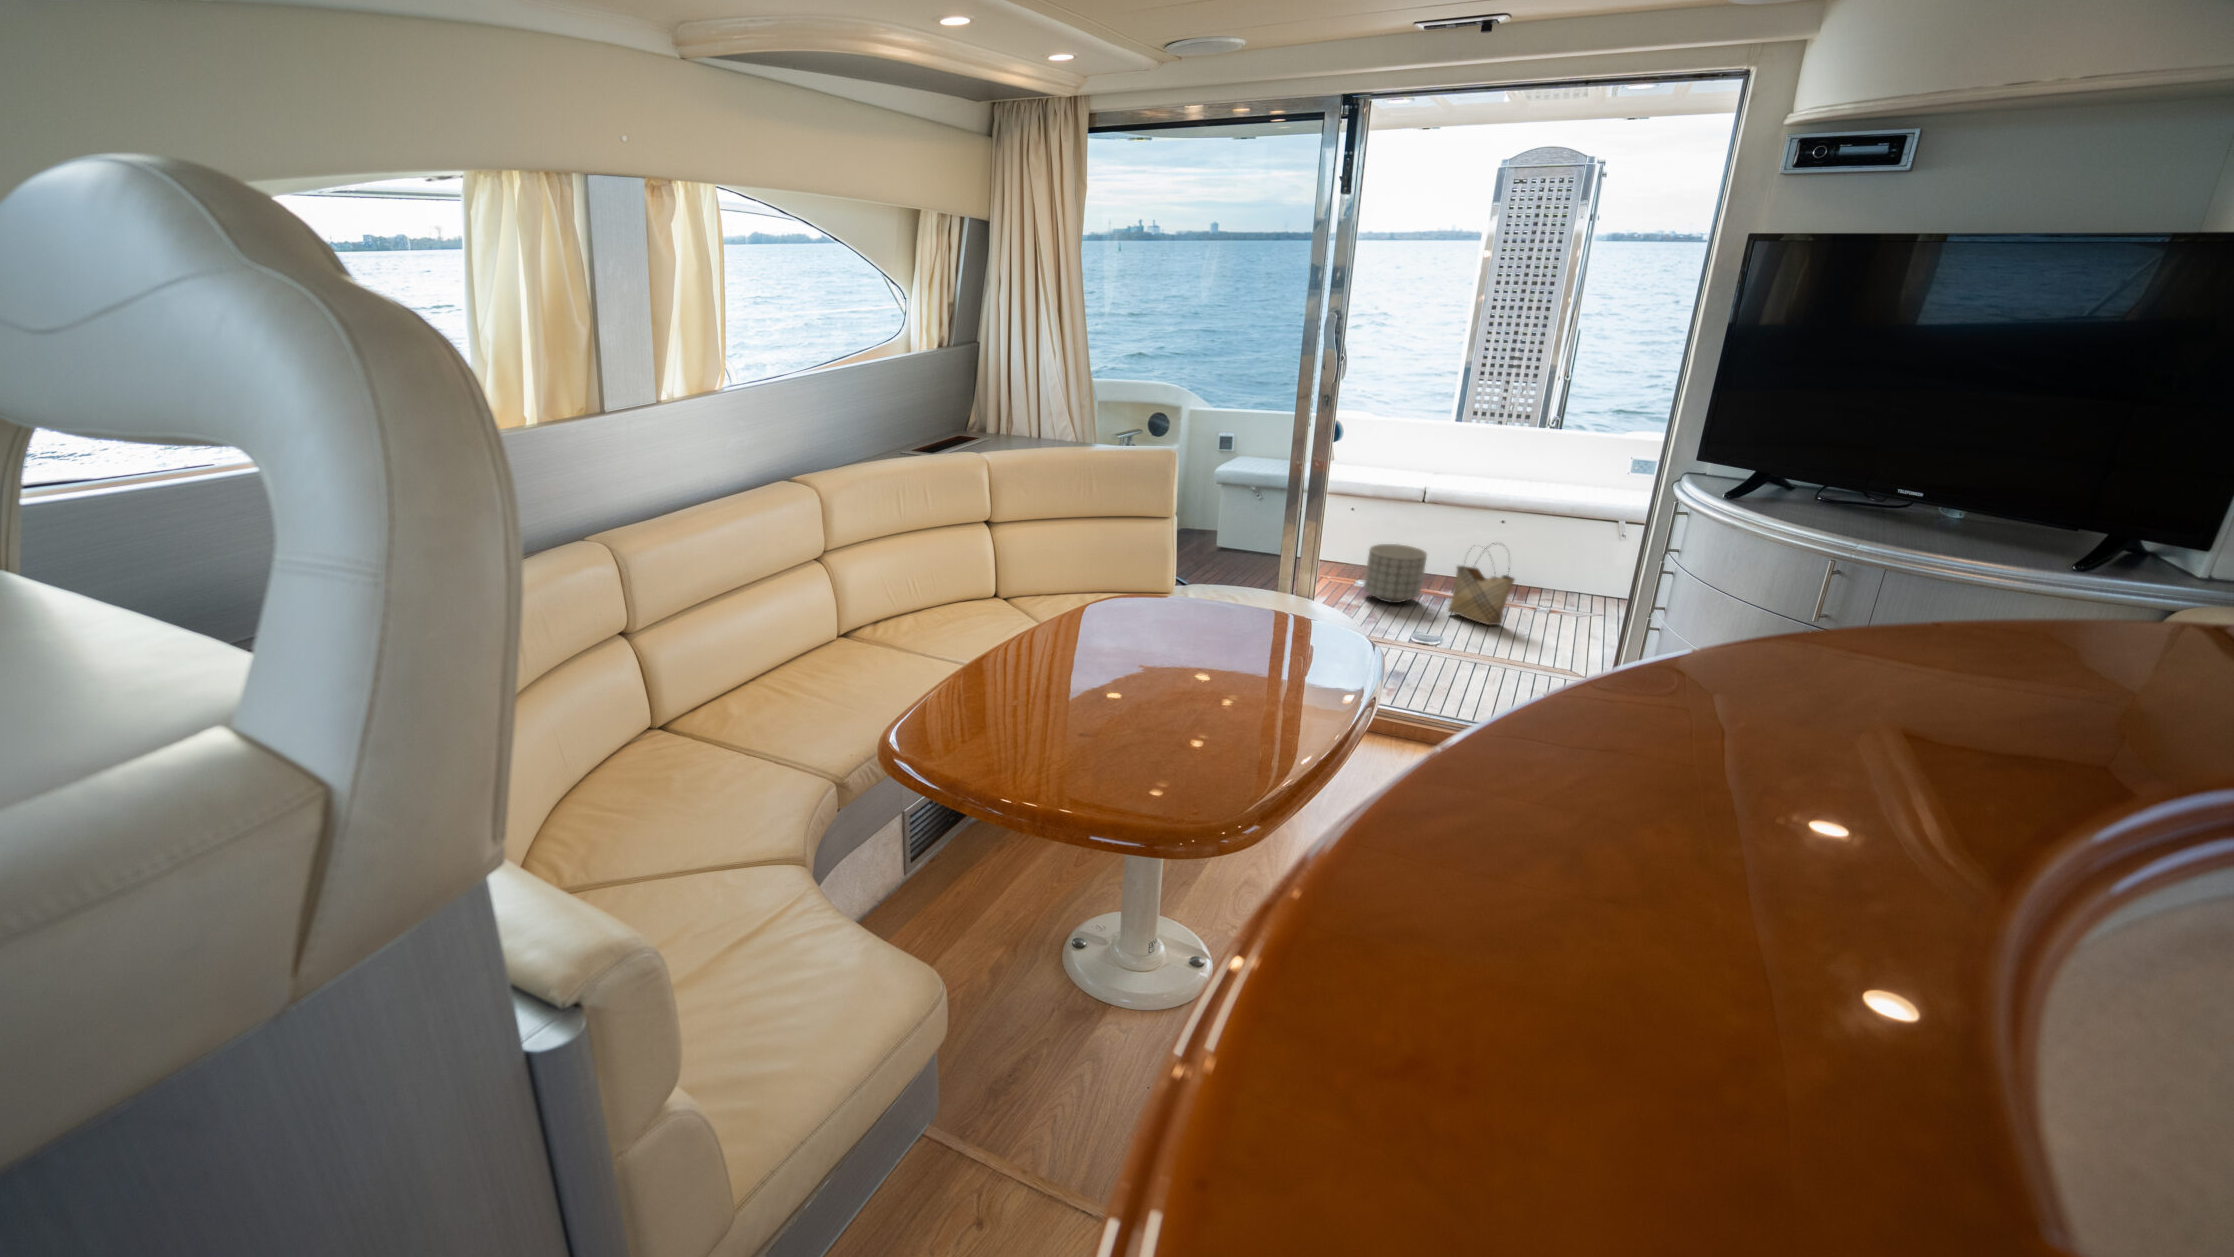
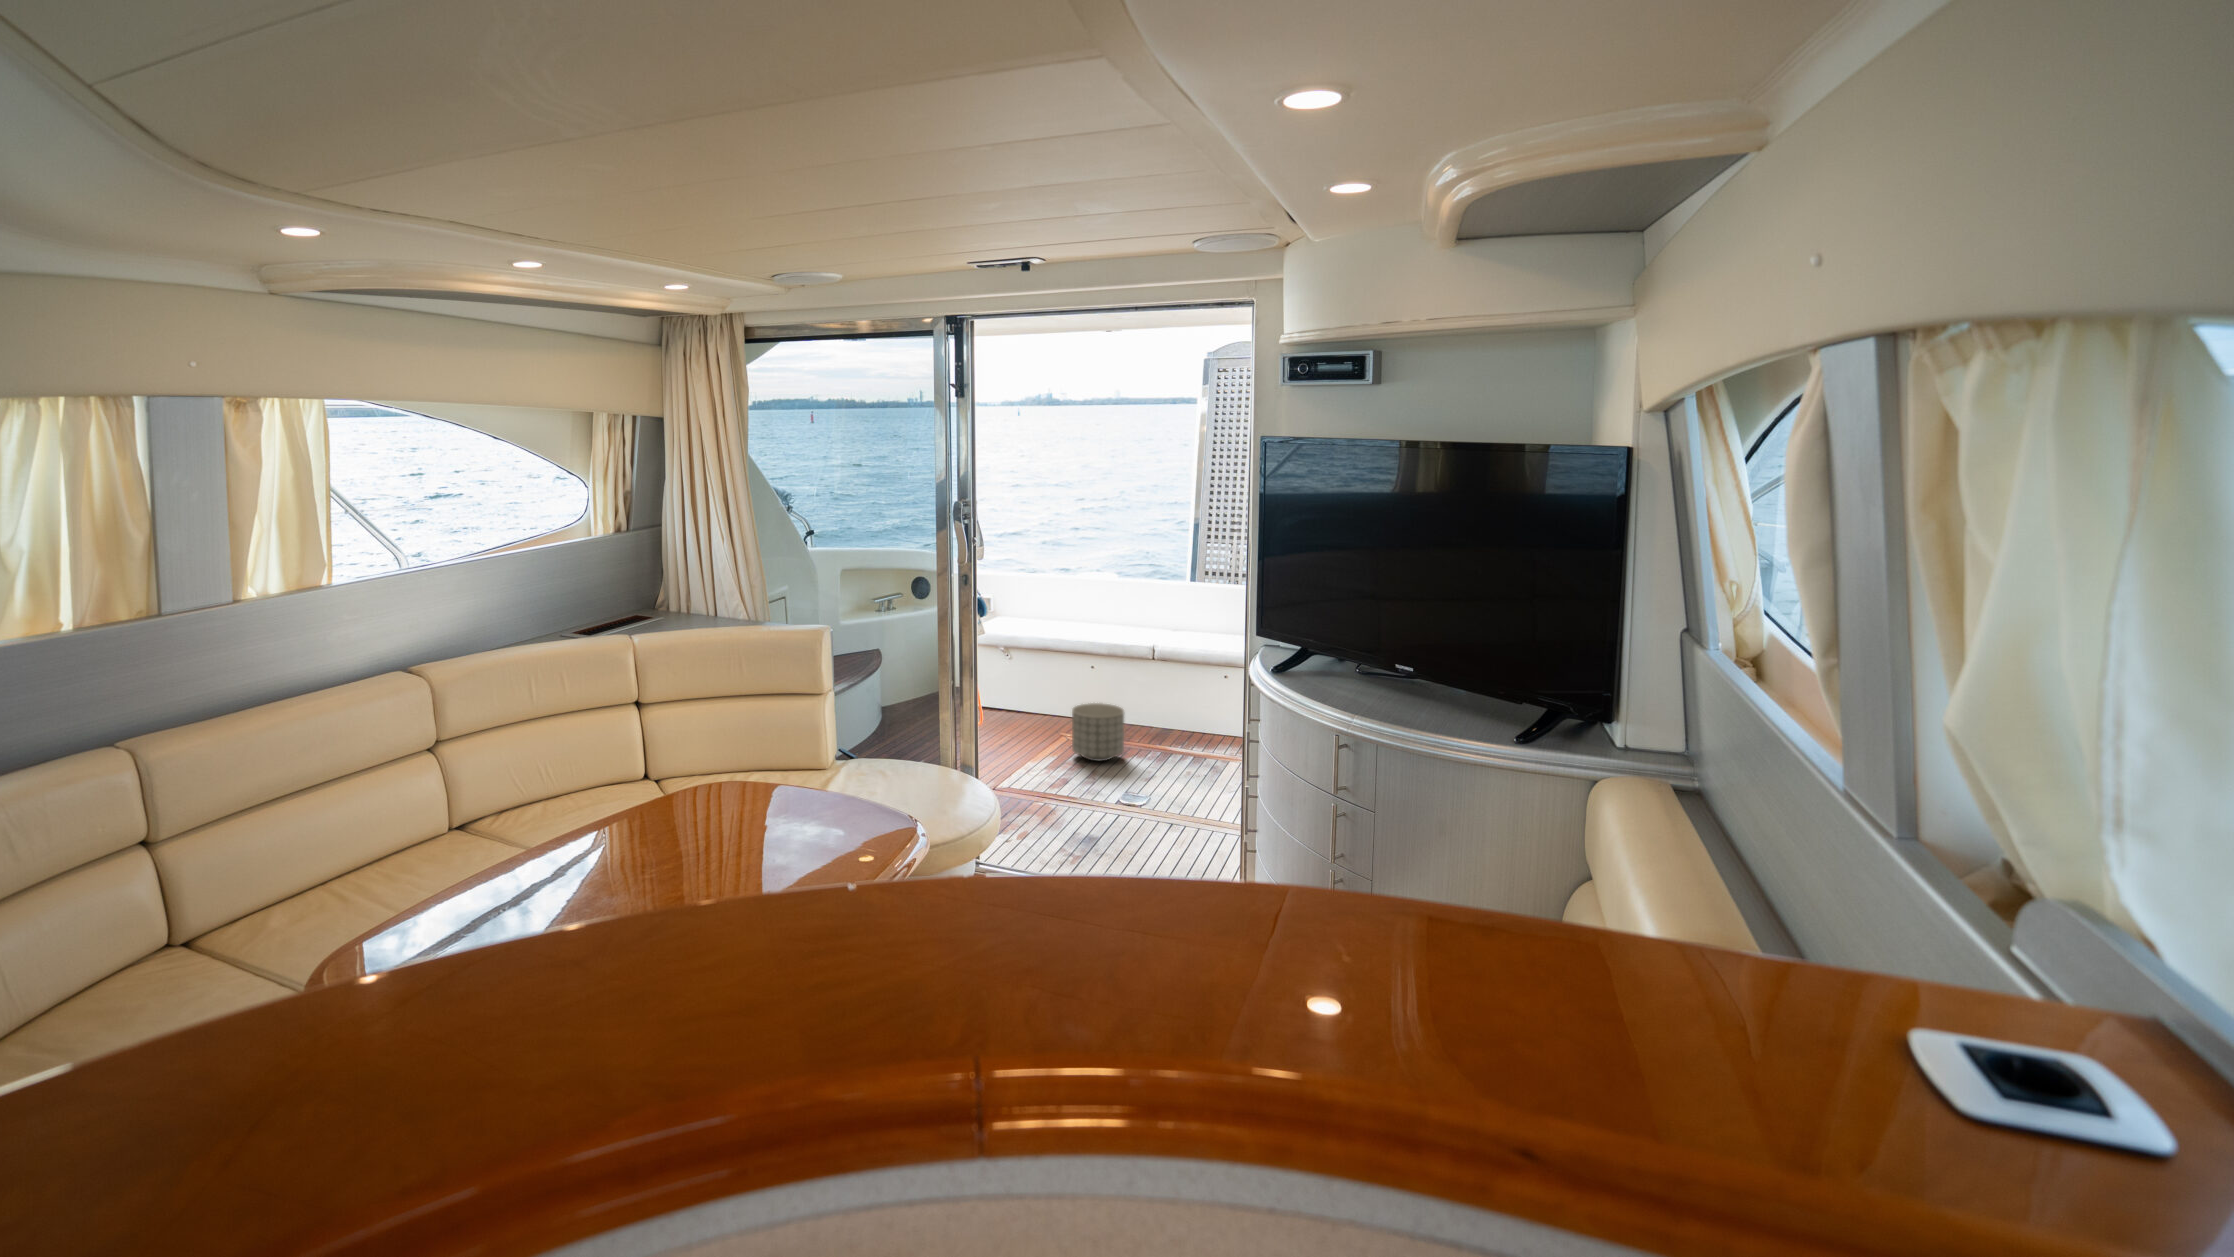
woven basket: present [1448,543,1514,625] -> none [1146,698,1198,779]

